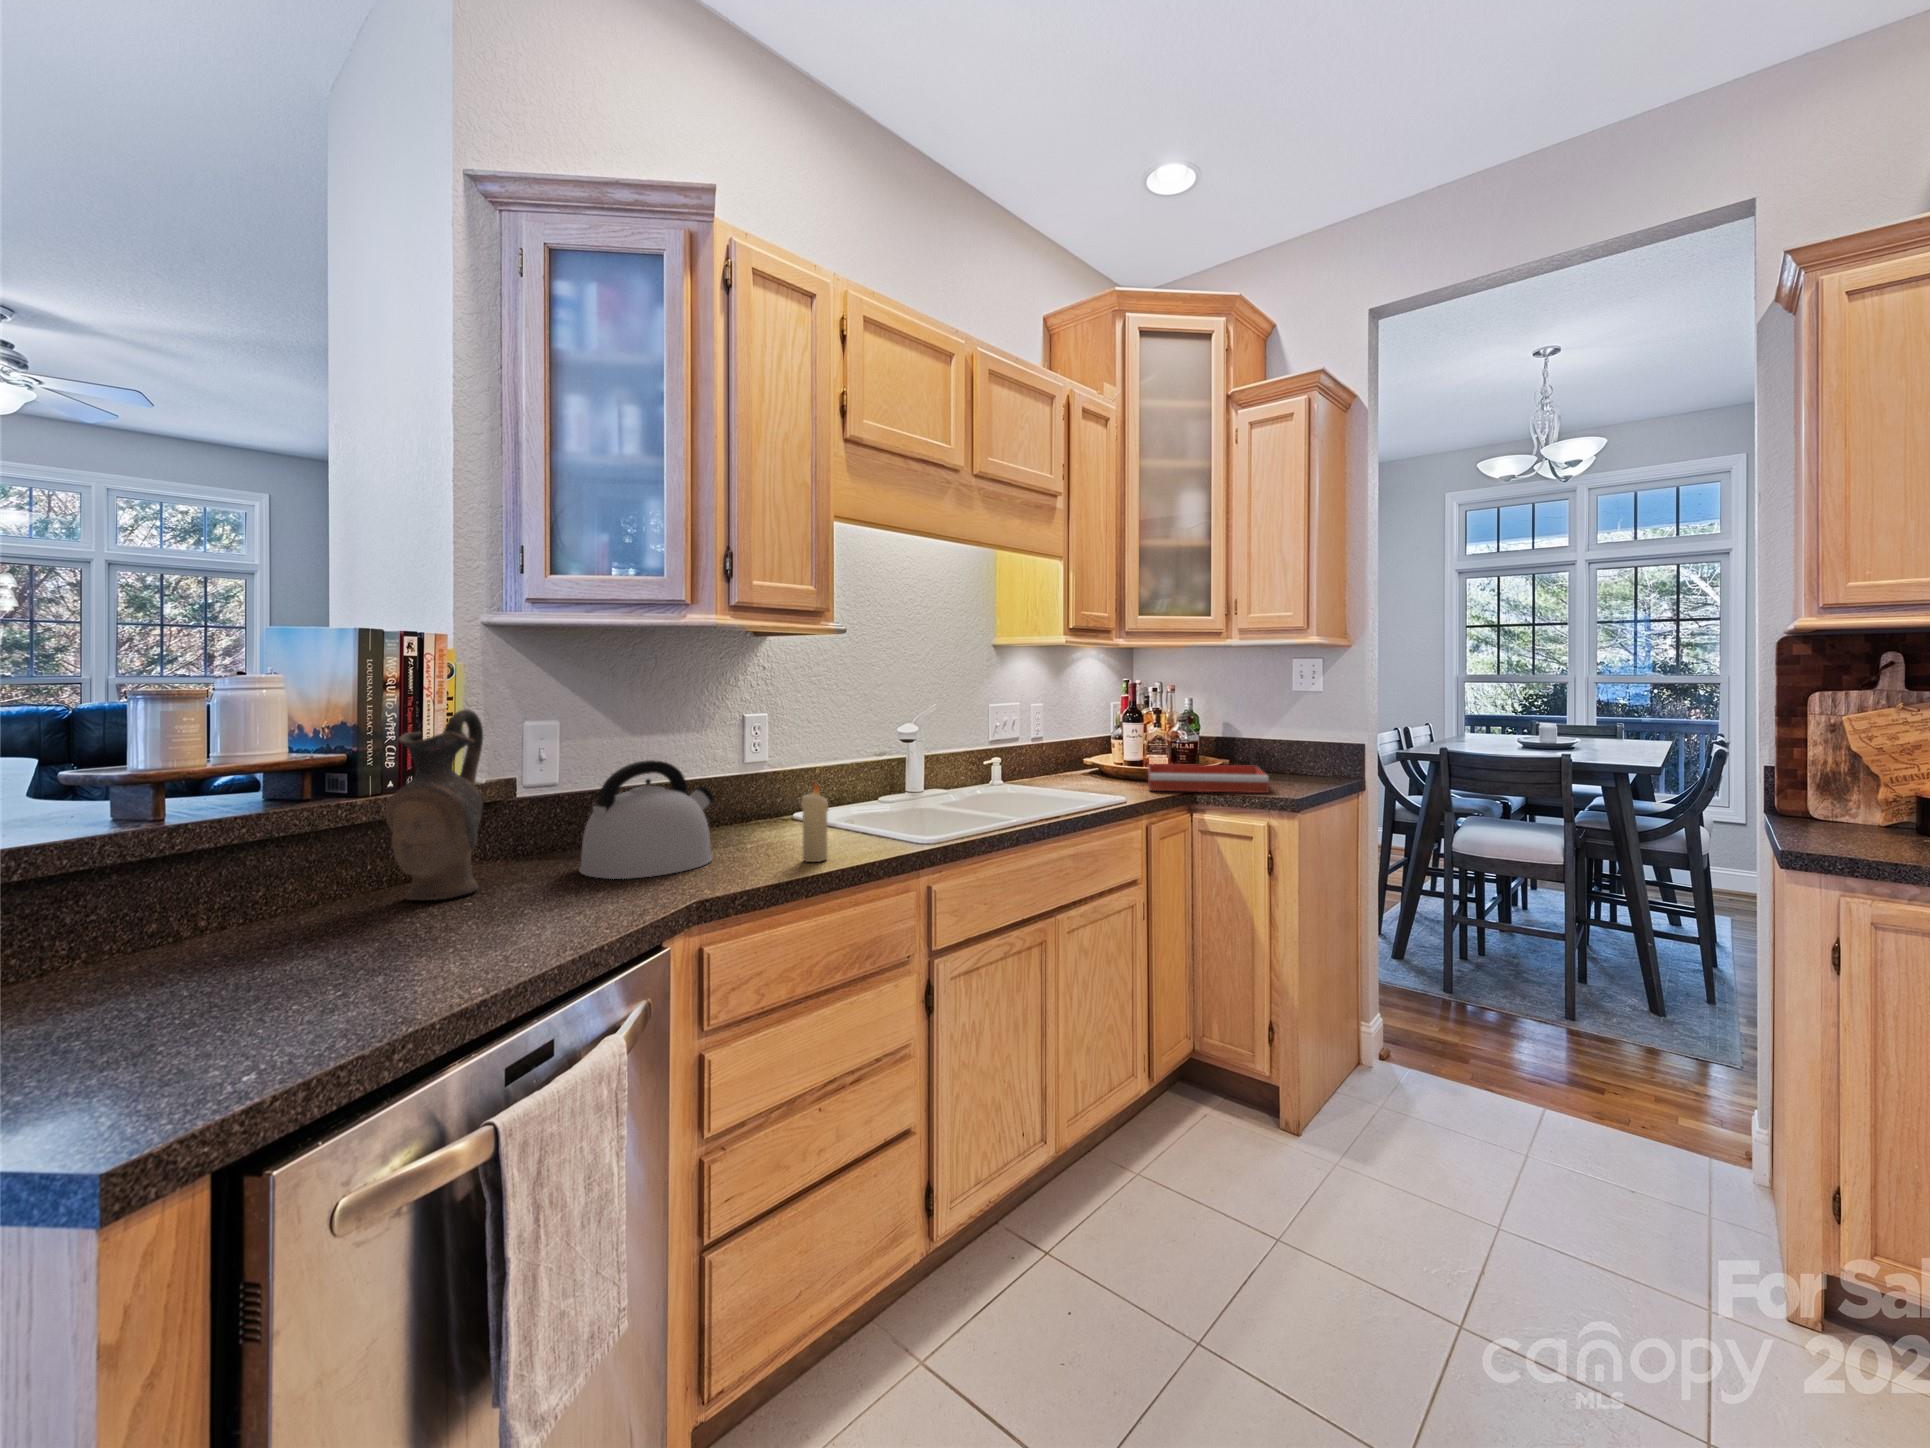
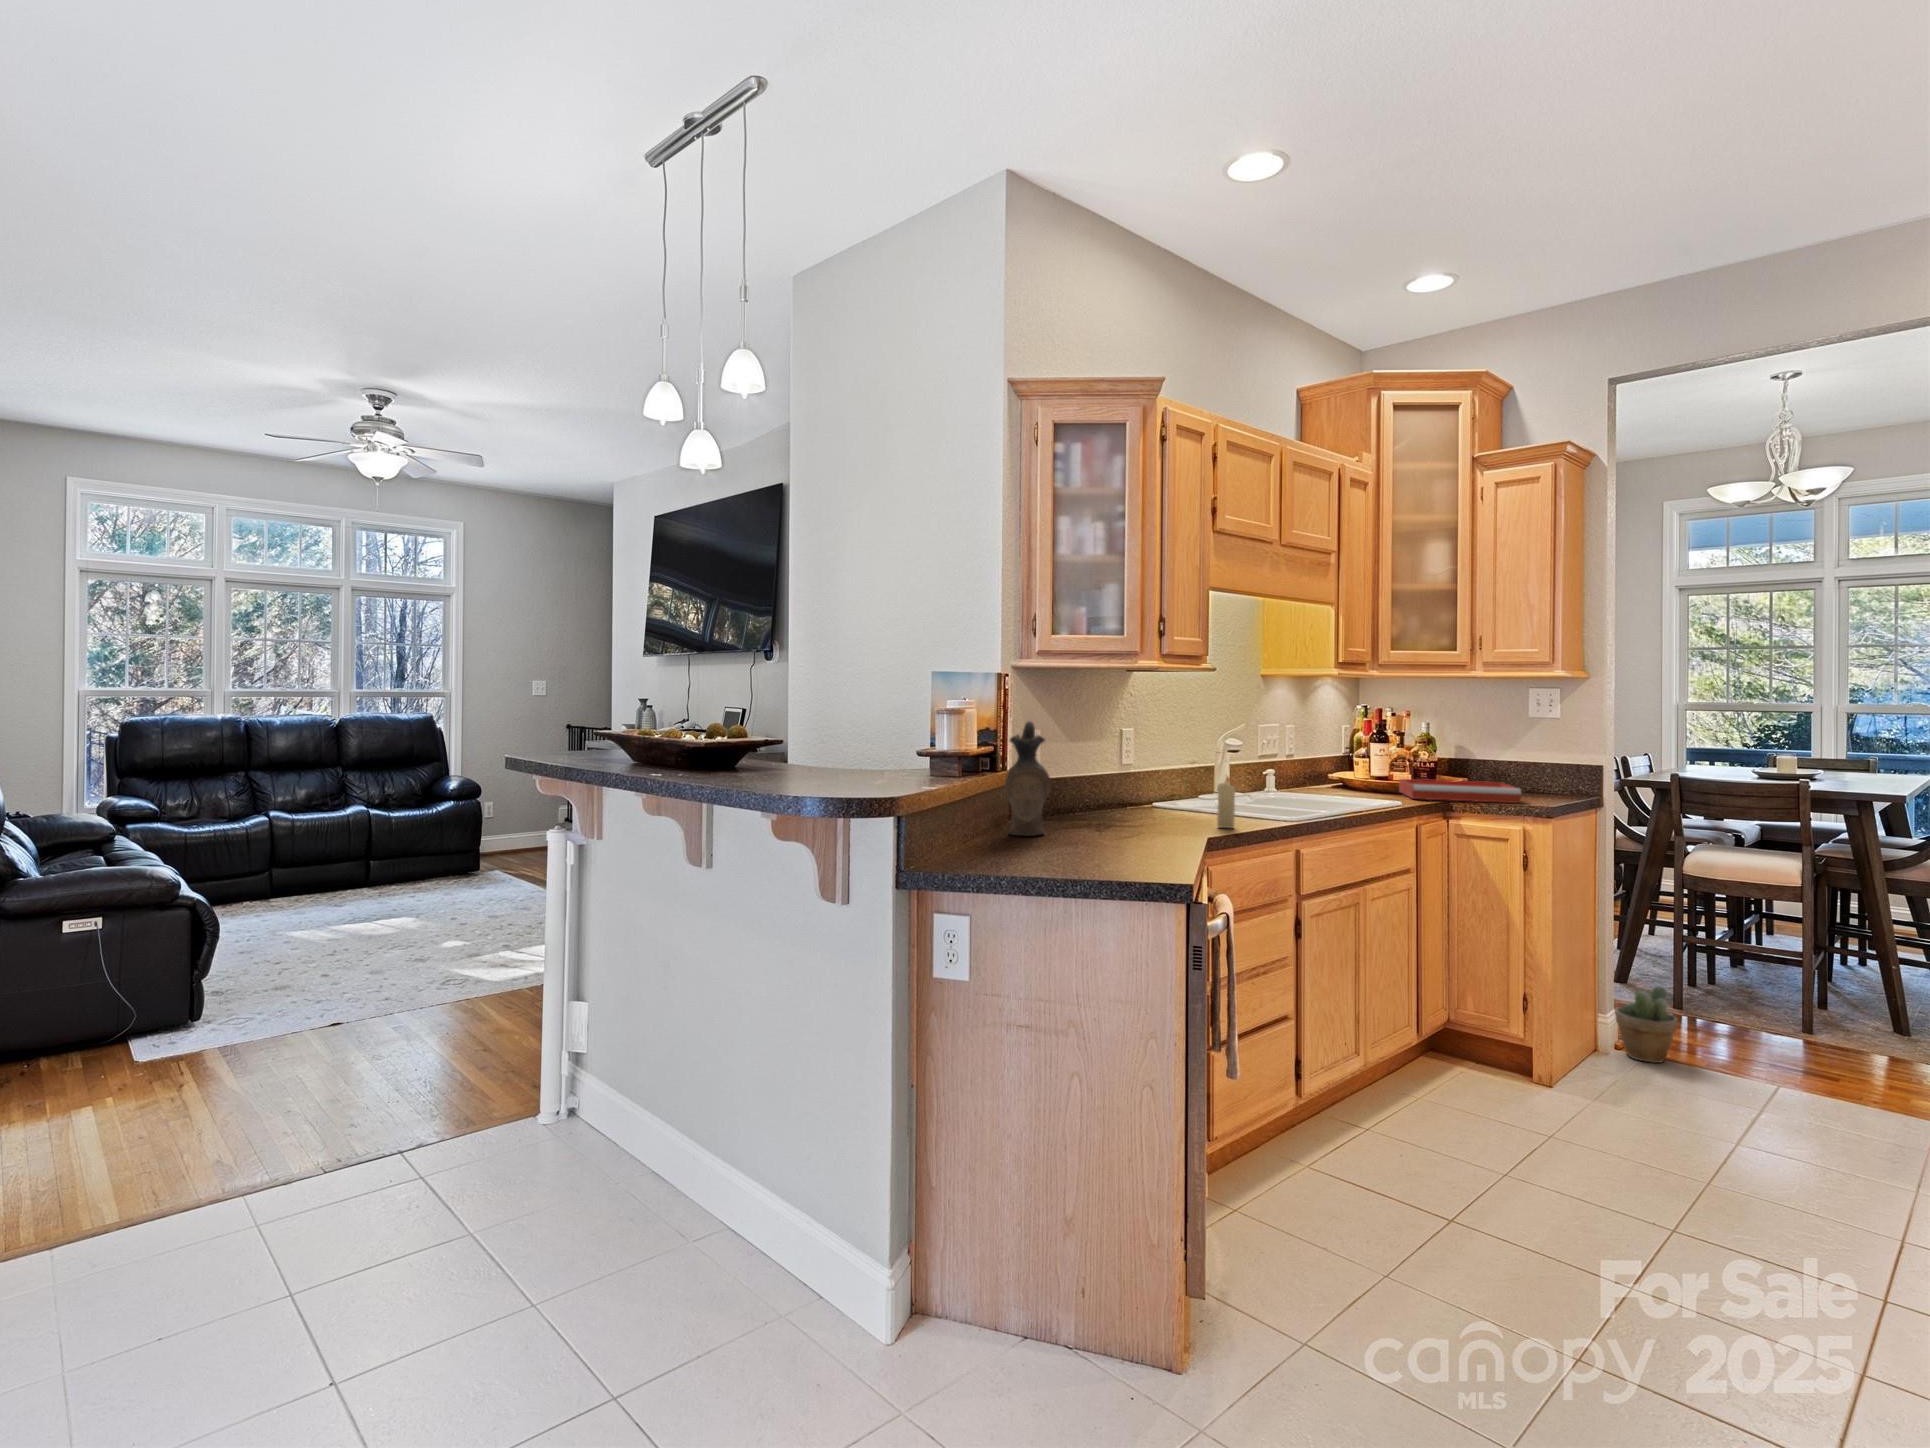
kettle: present [579,760,714,879] -> none [1075,757,1156,831]
potted plant: none [1376,990,1441,1082] -> present [1615,986,1677,1063]

